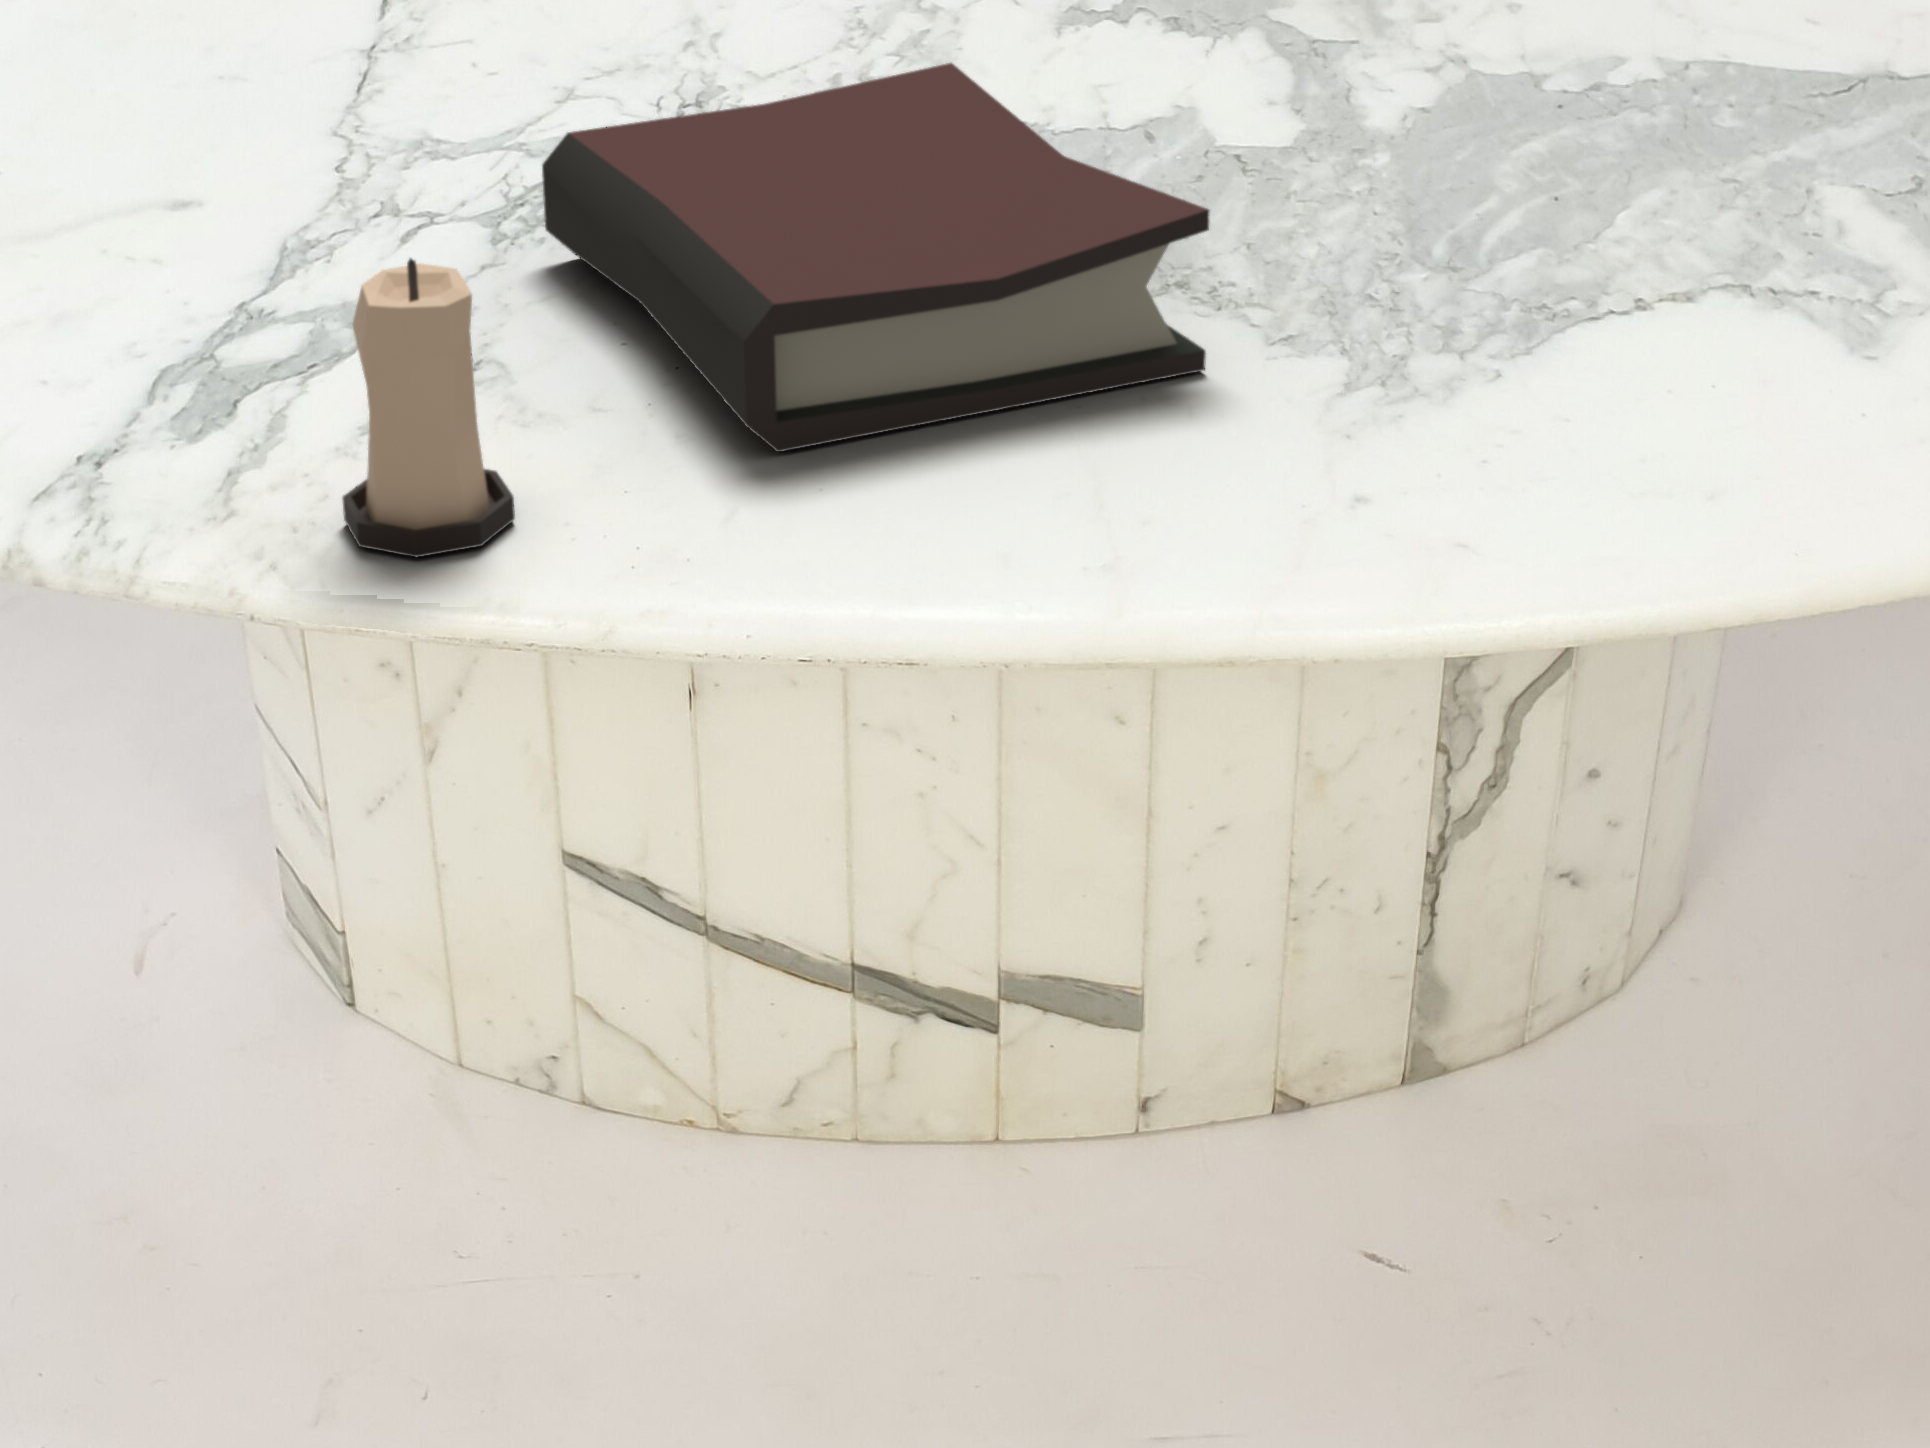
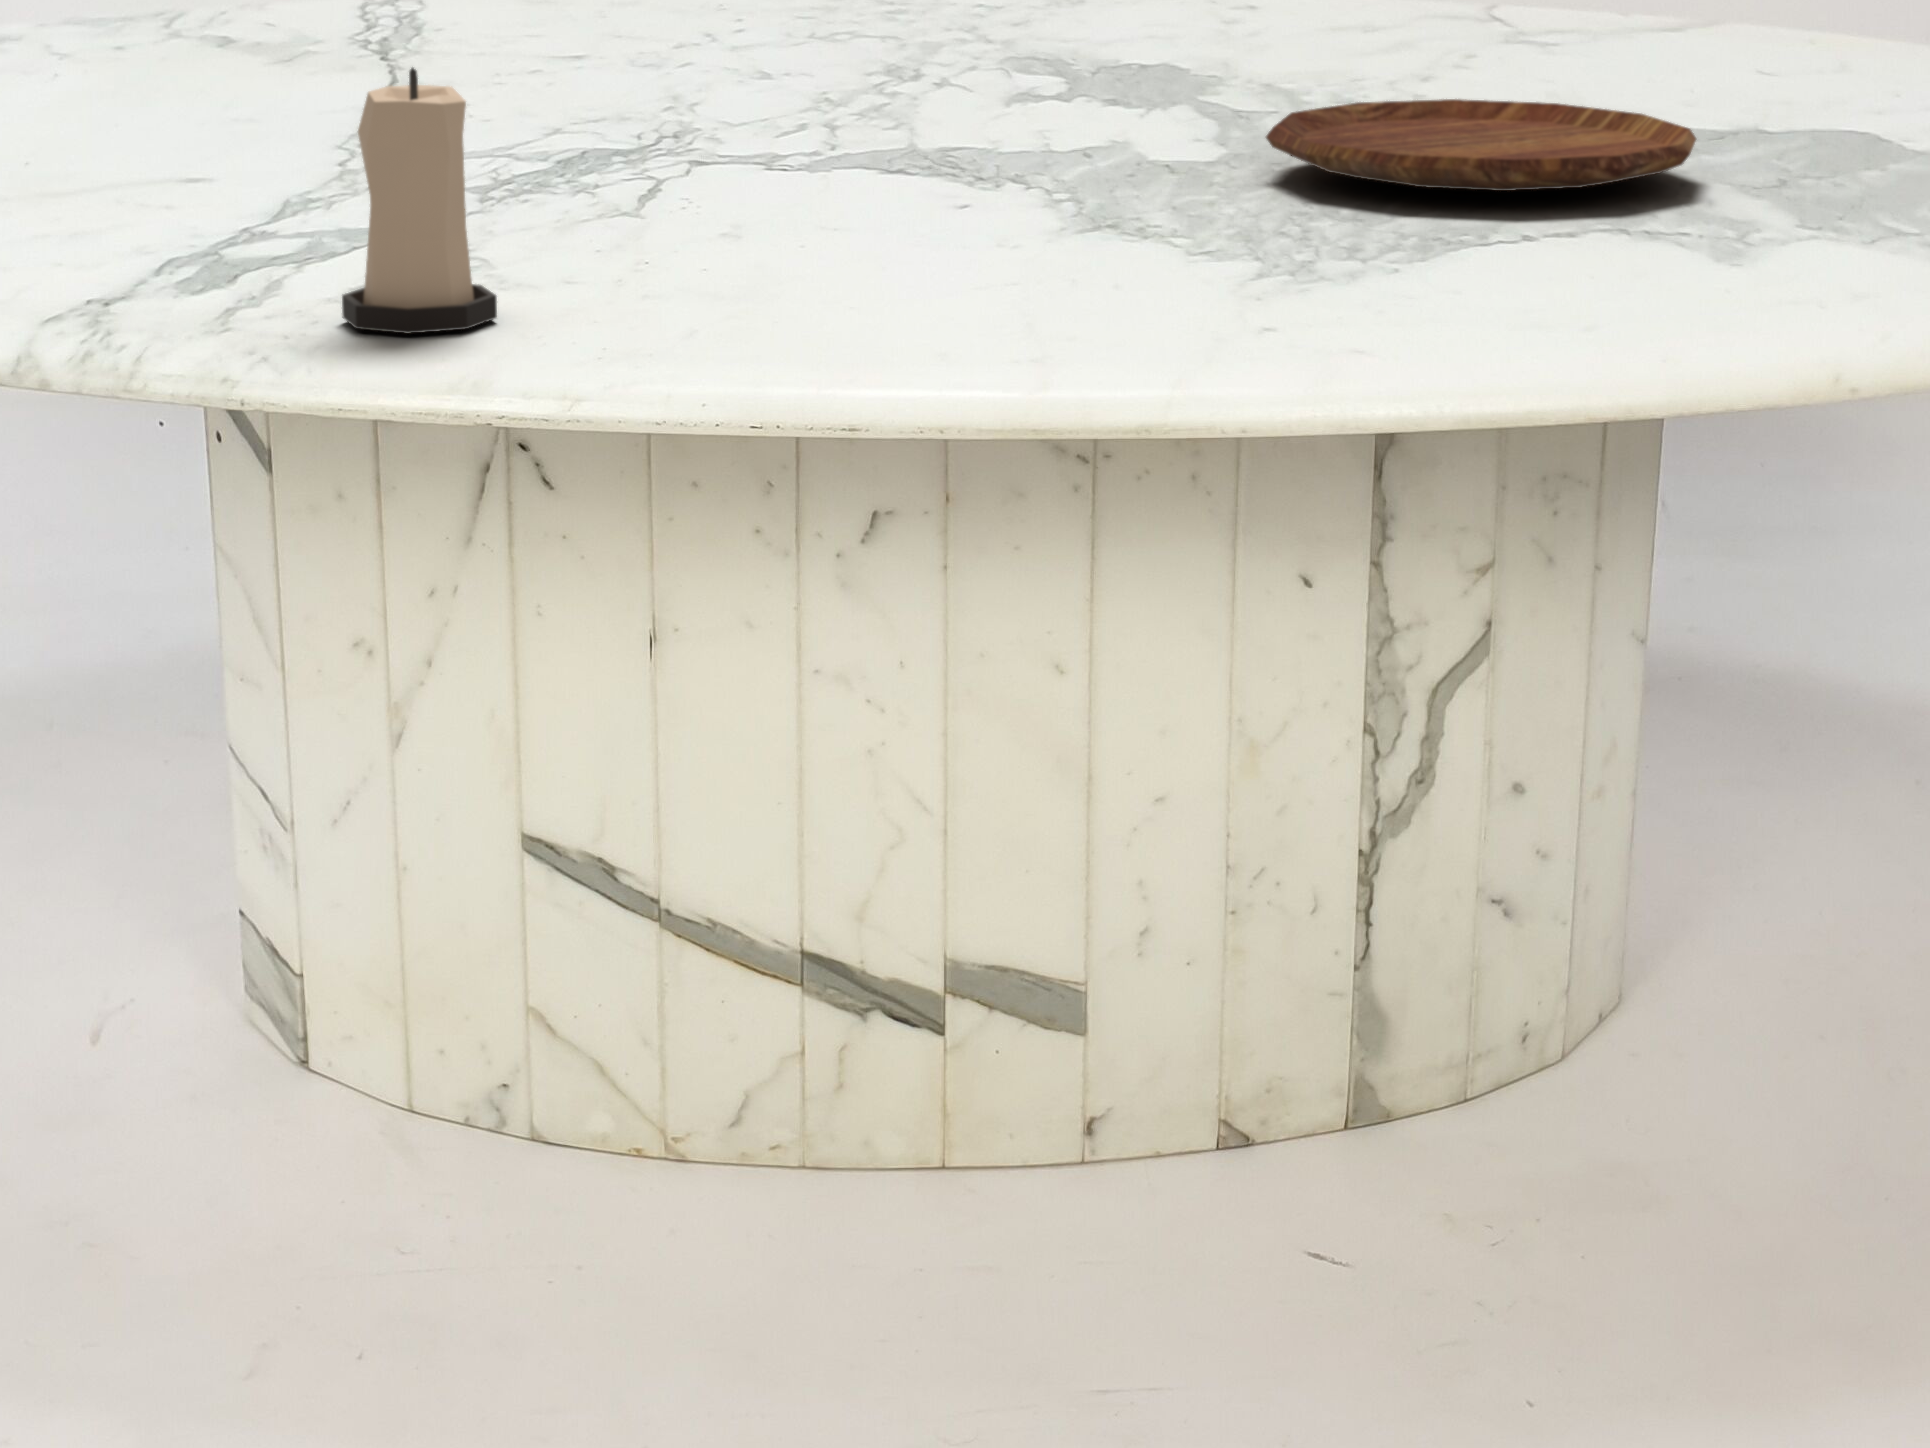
hardback book: present [542,63,1209,452] -> none [524,54,1129,290]
tray: none [1344,67,1814,236] -> present [1266,99,1696,191]

